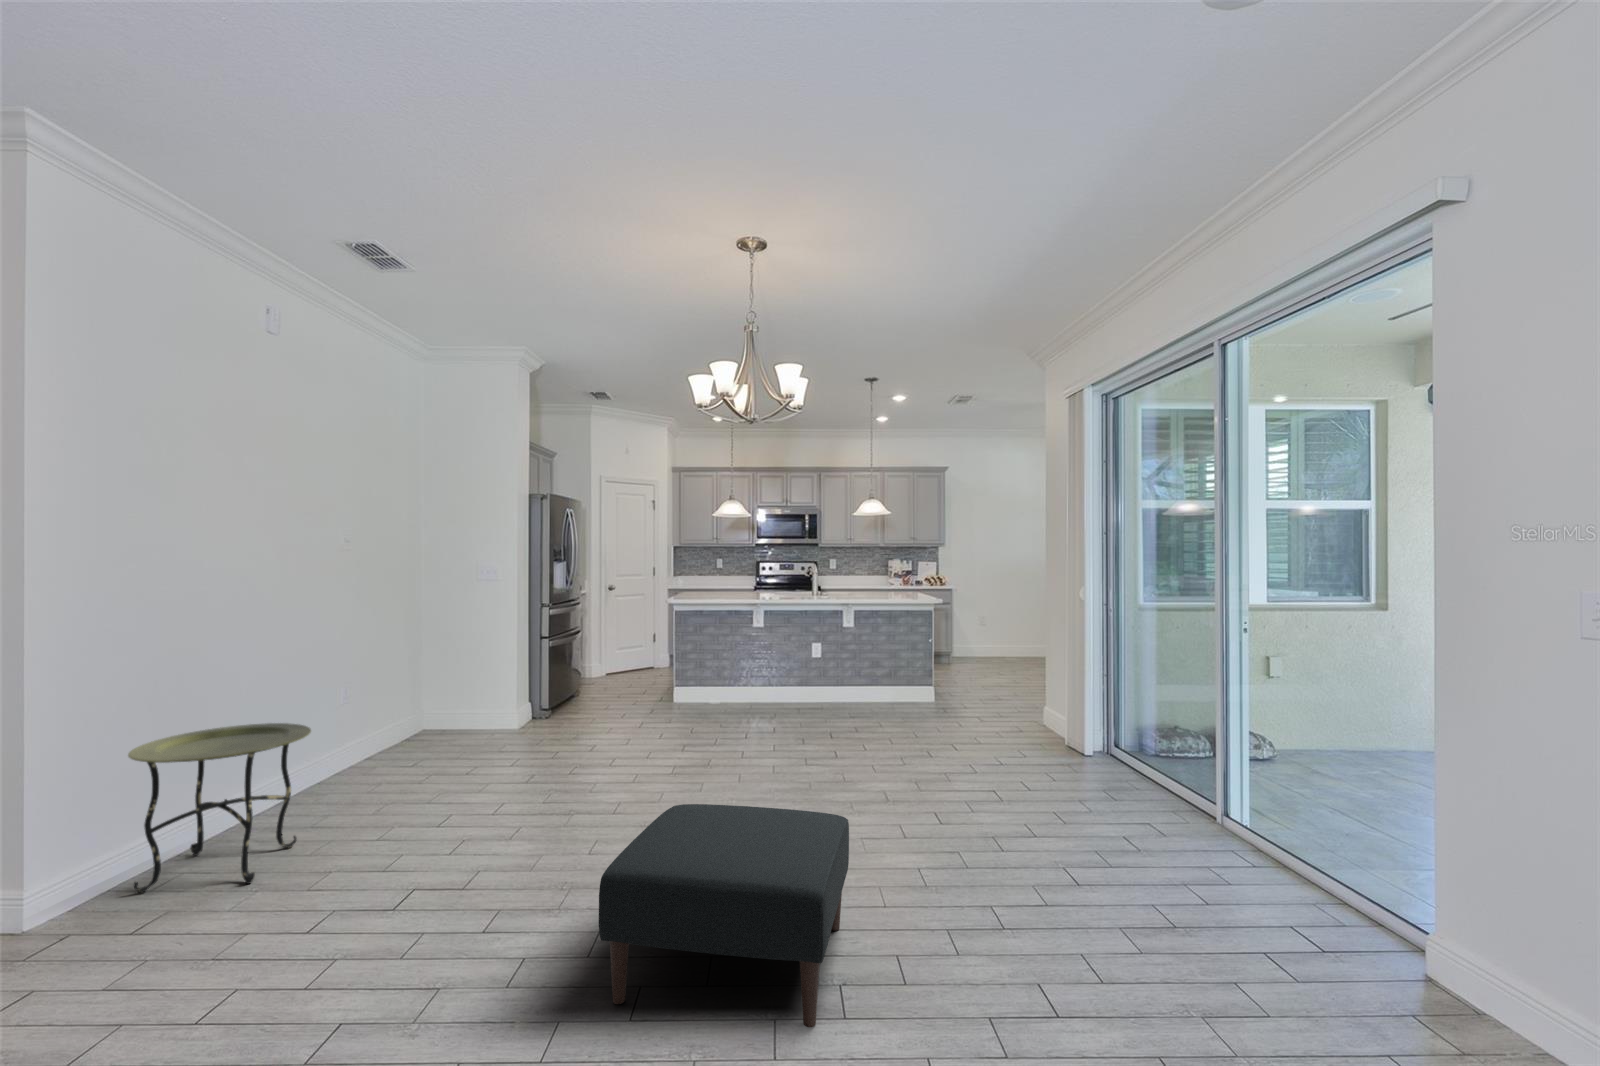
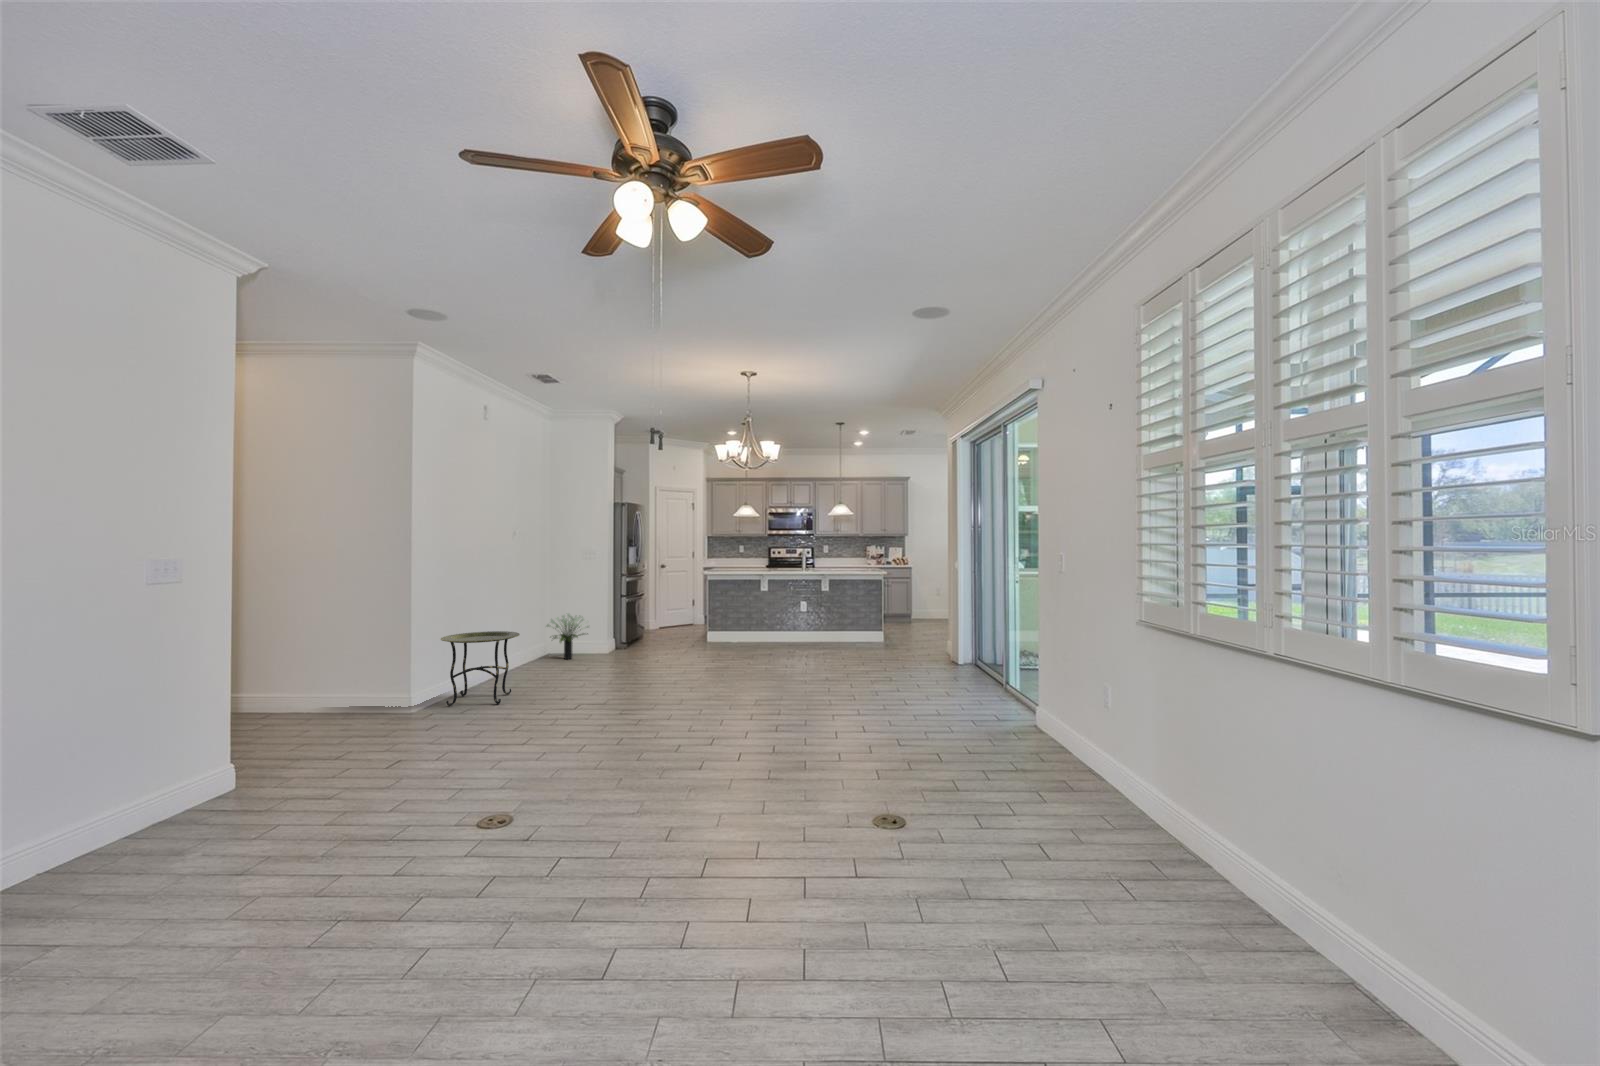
potted plant: none [409,668,483,744] -> present [547,613,589,659]
ottoman: present [599,804,849,1027] -> none [674,662,789,739]

